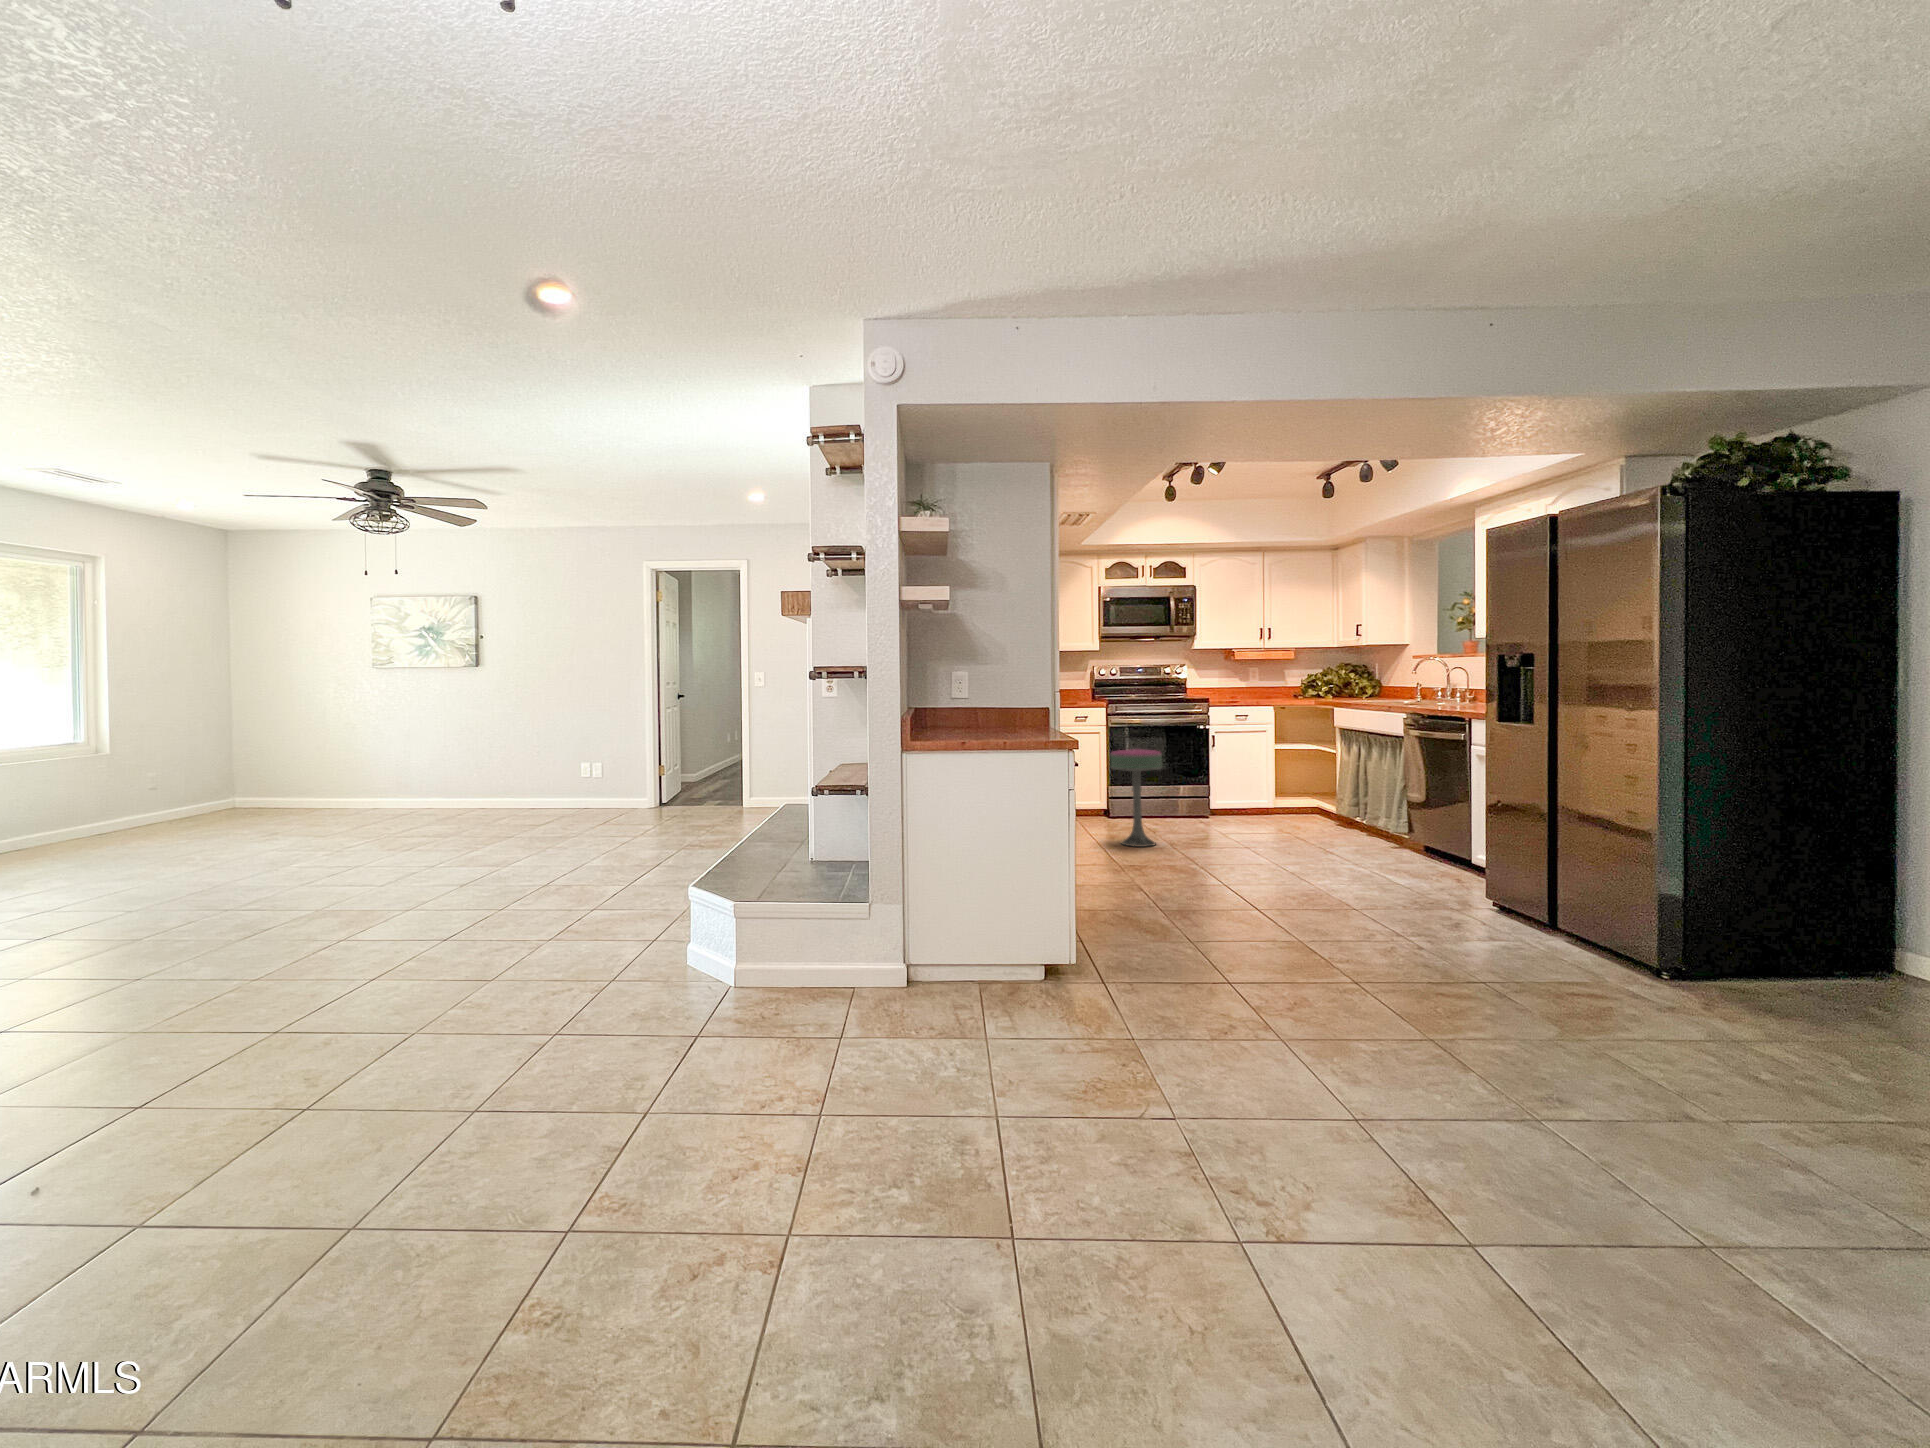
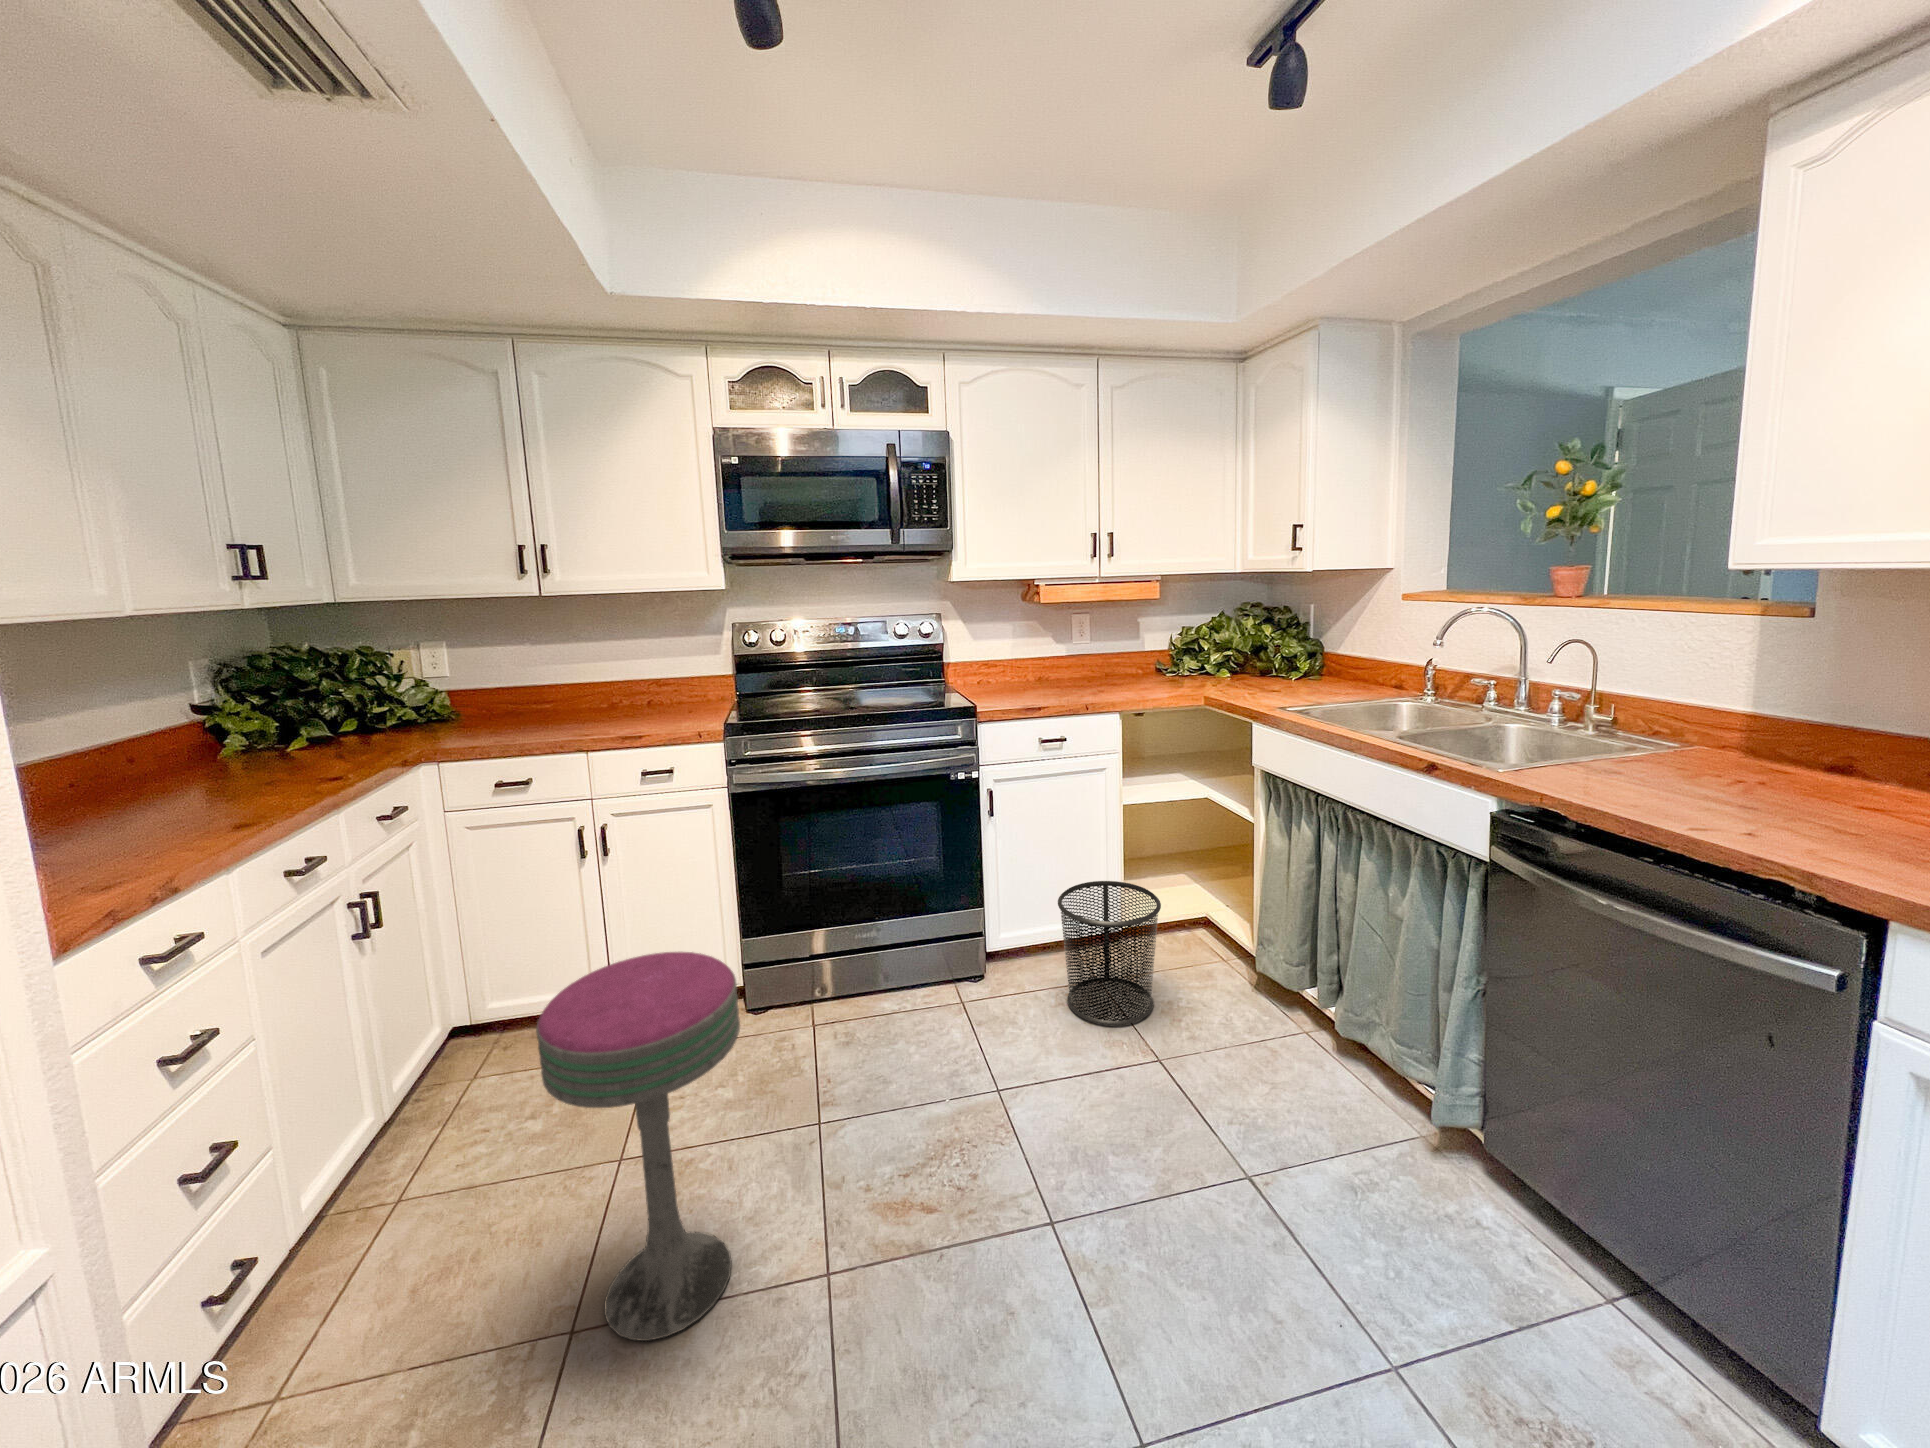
waste bin: none [1249,776,1295,826] -> present [1058,881,1161,1026]

